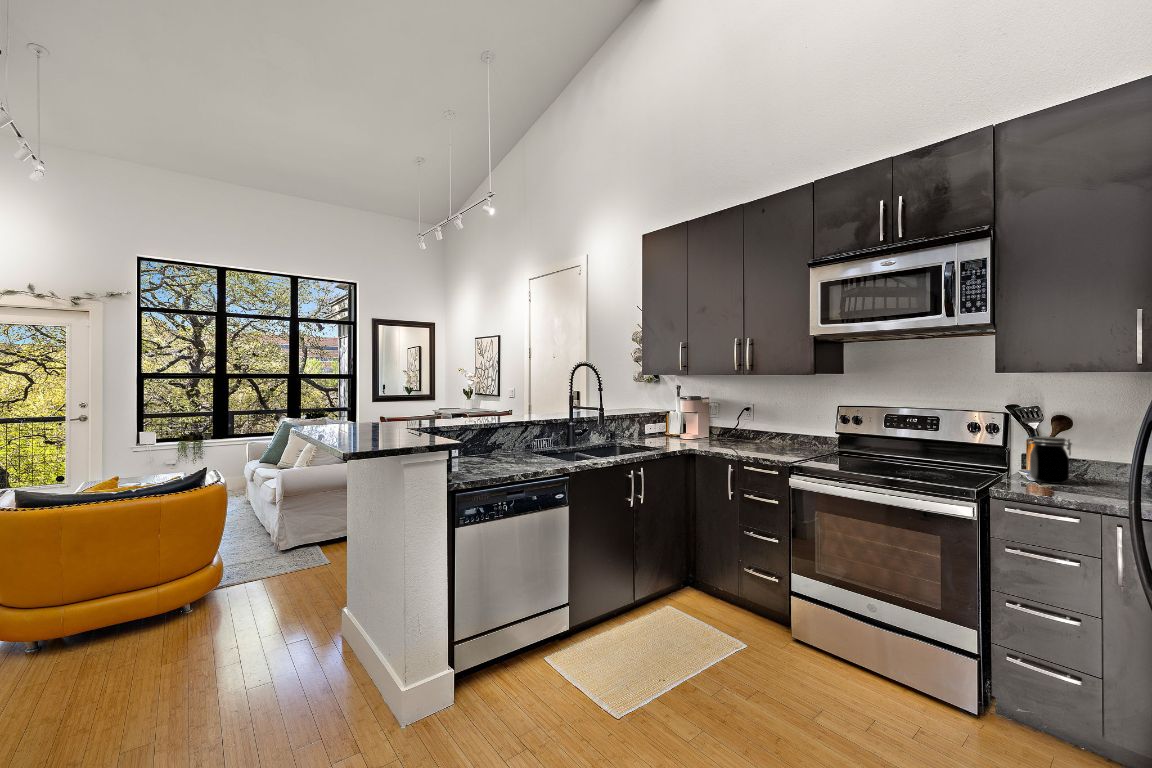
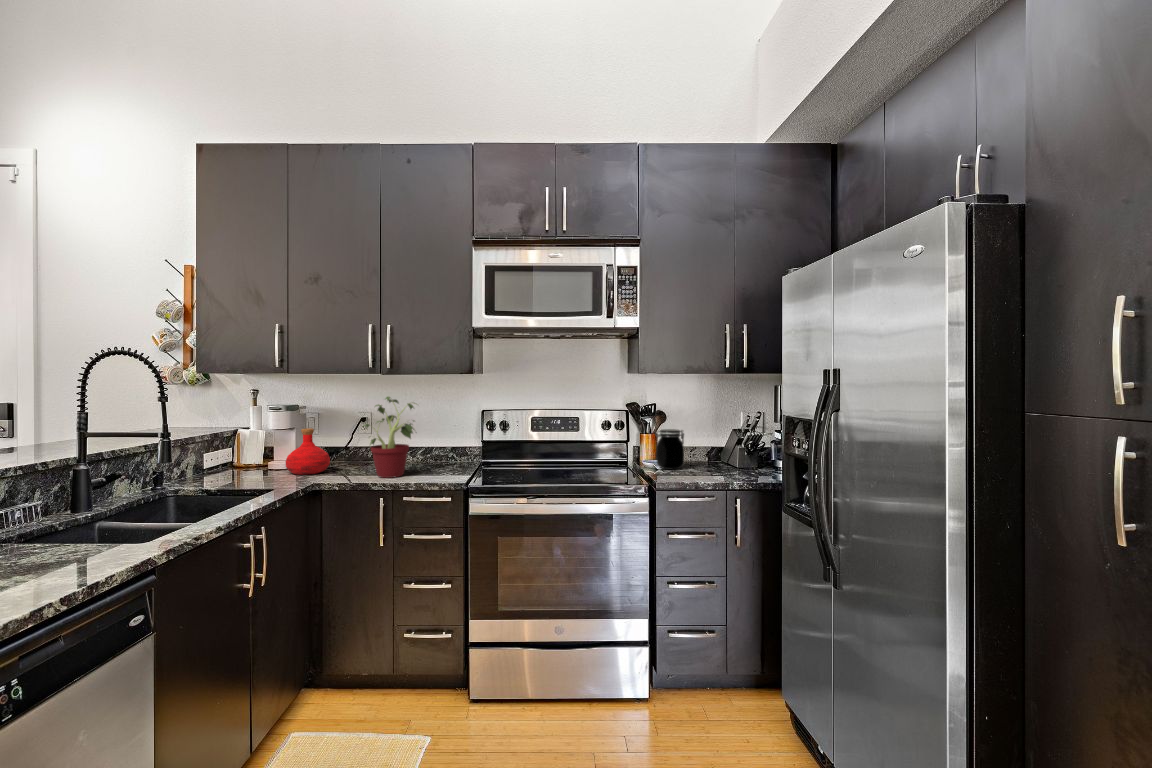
potted plant: none [728,391,776,452] -> present [363,396,415,478]
bottle: none [689,412,718,444] -> present [285,428,330,475]

